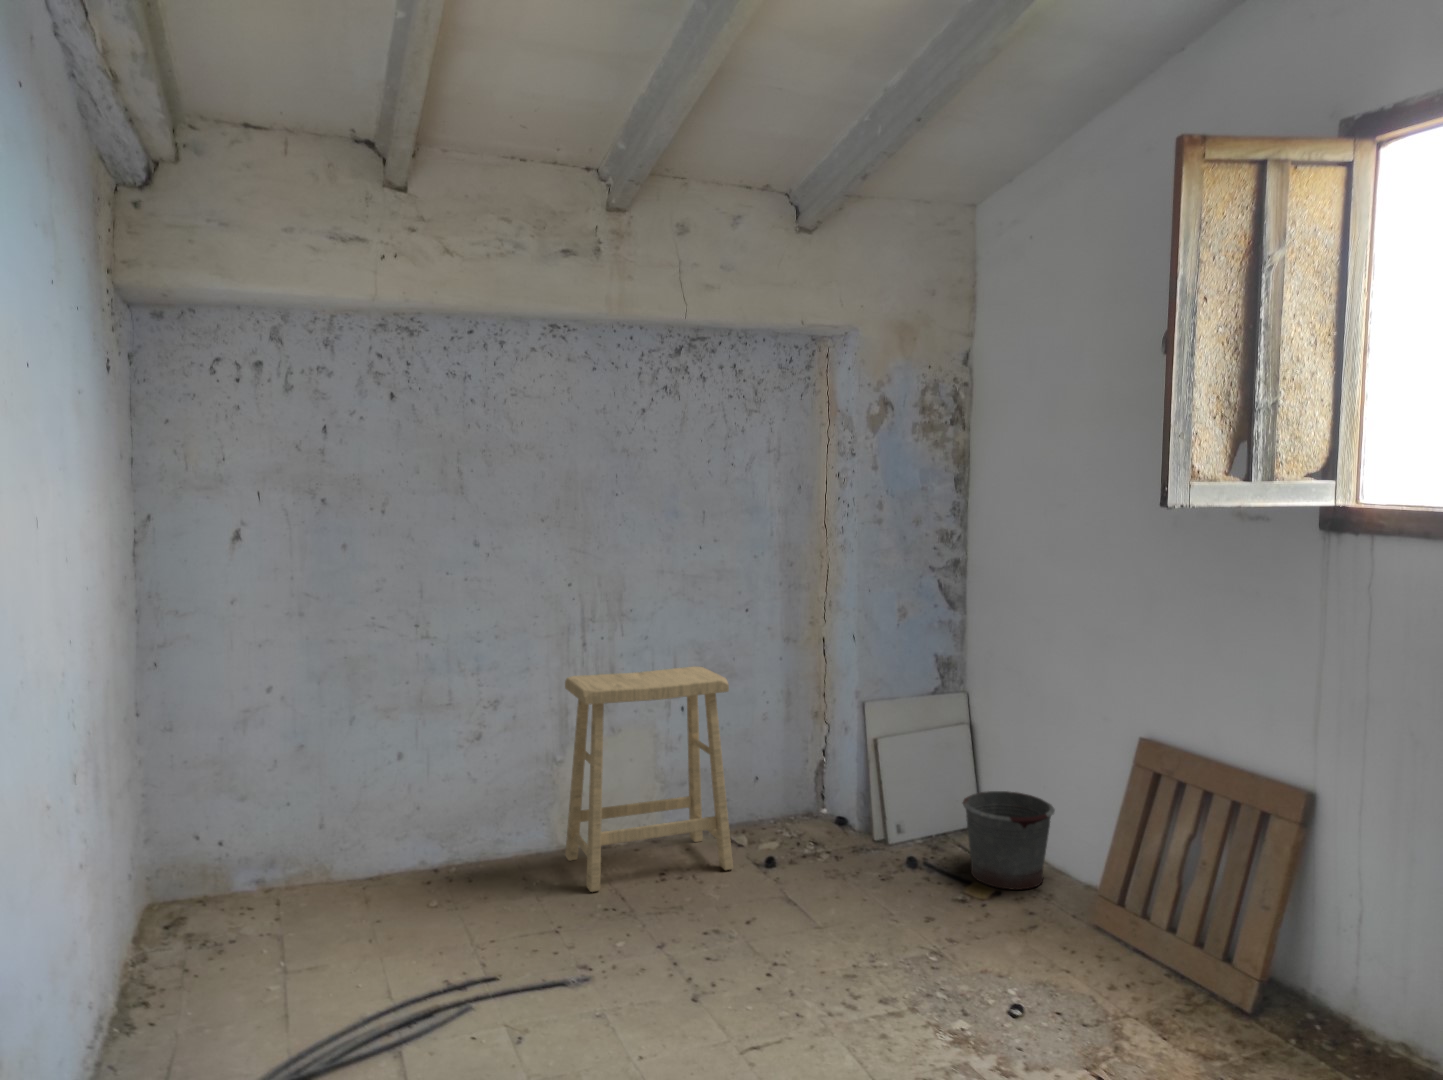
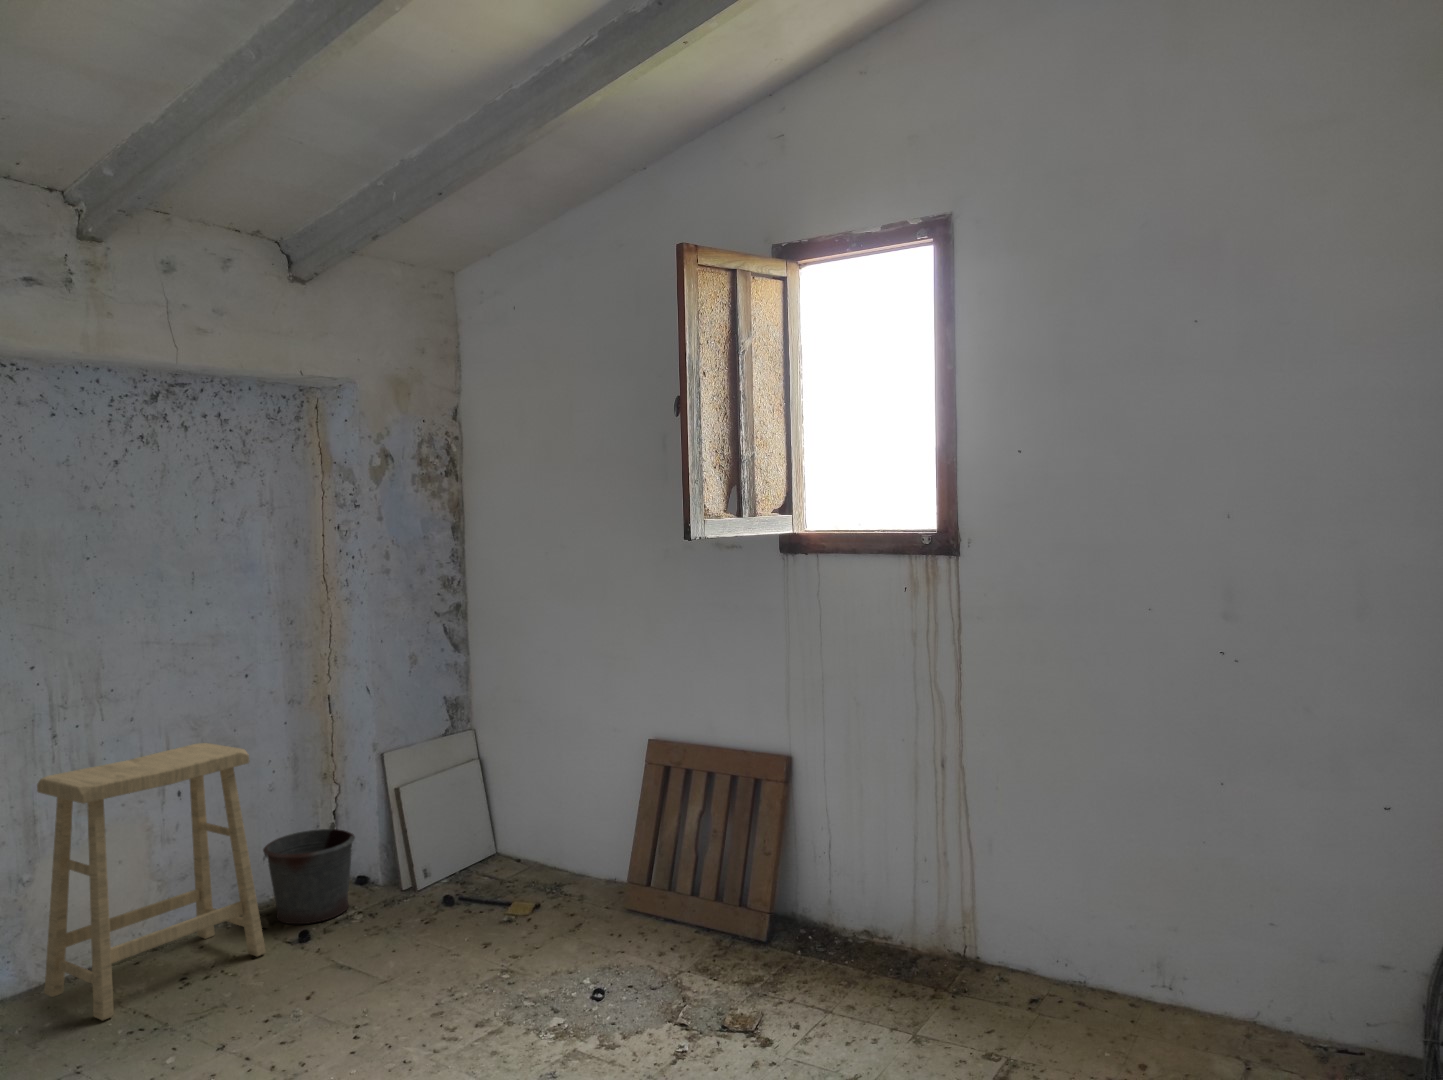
bucket: present [963,791,1055,890] -> present [263,829,355,924]

